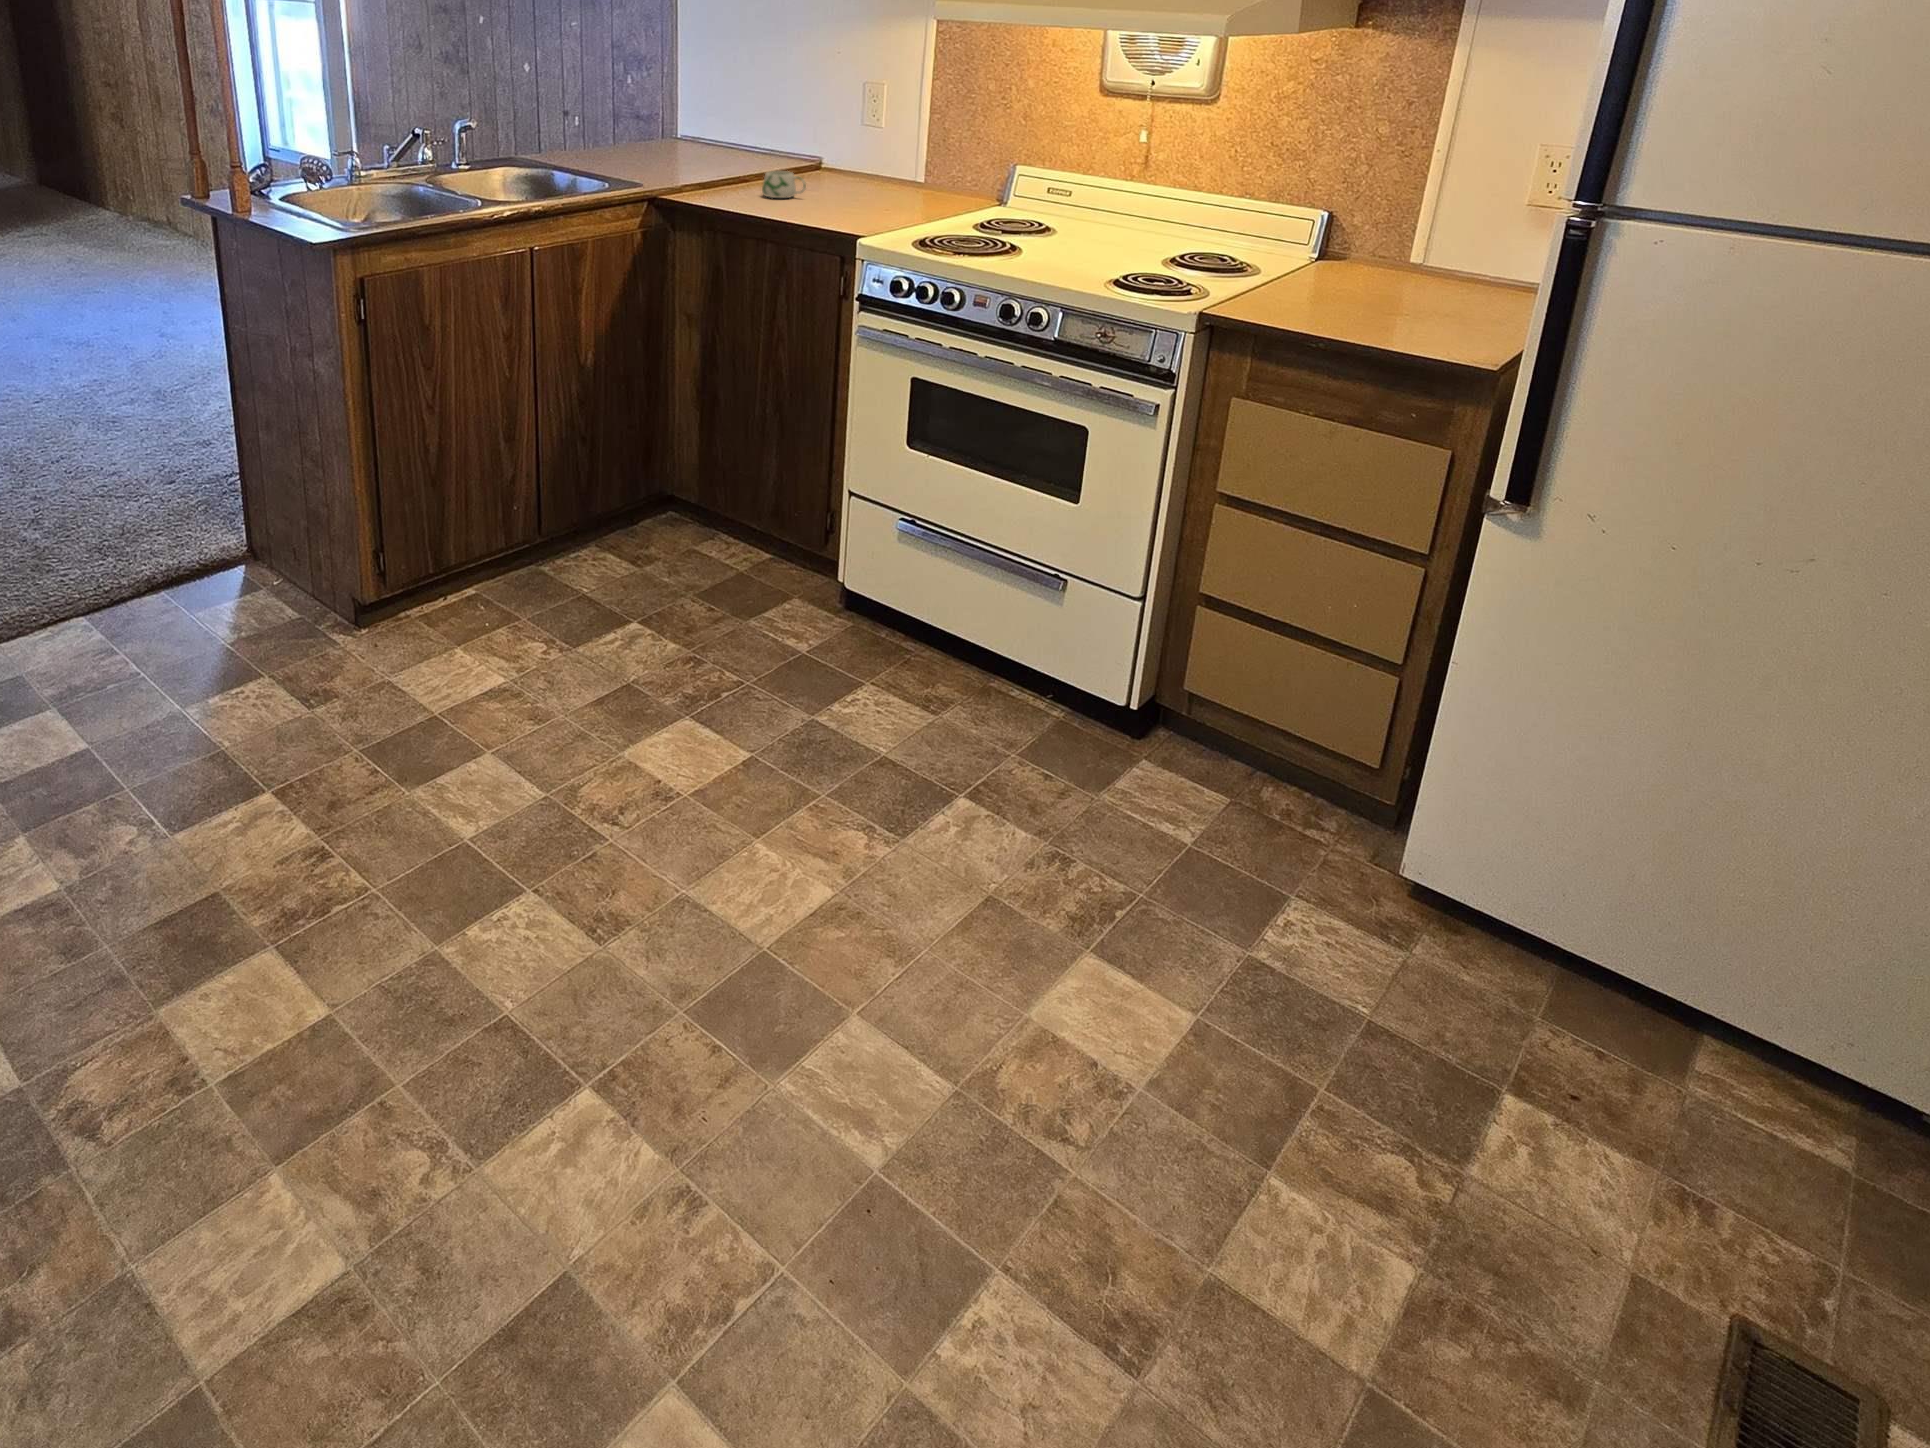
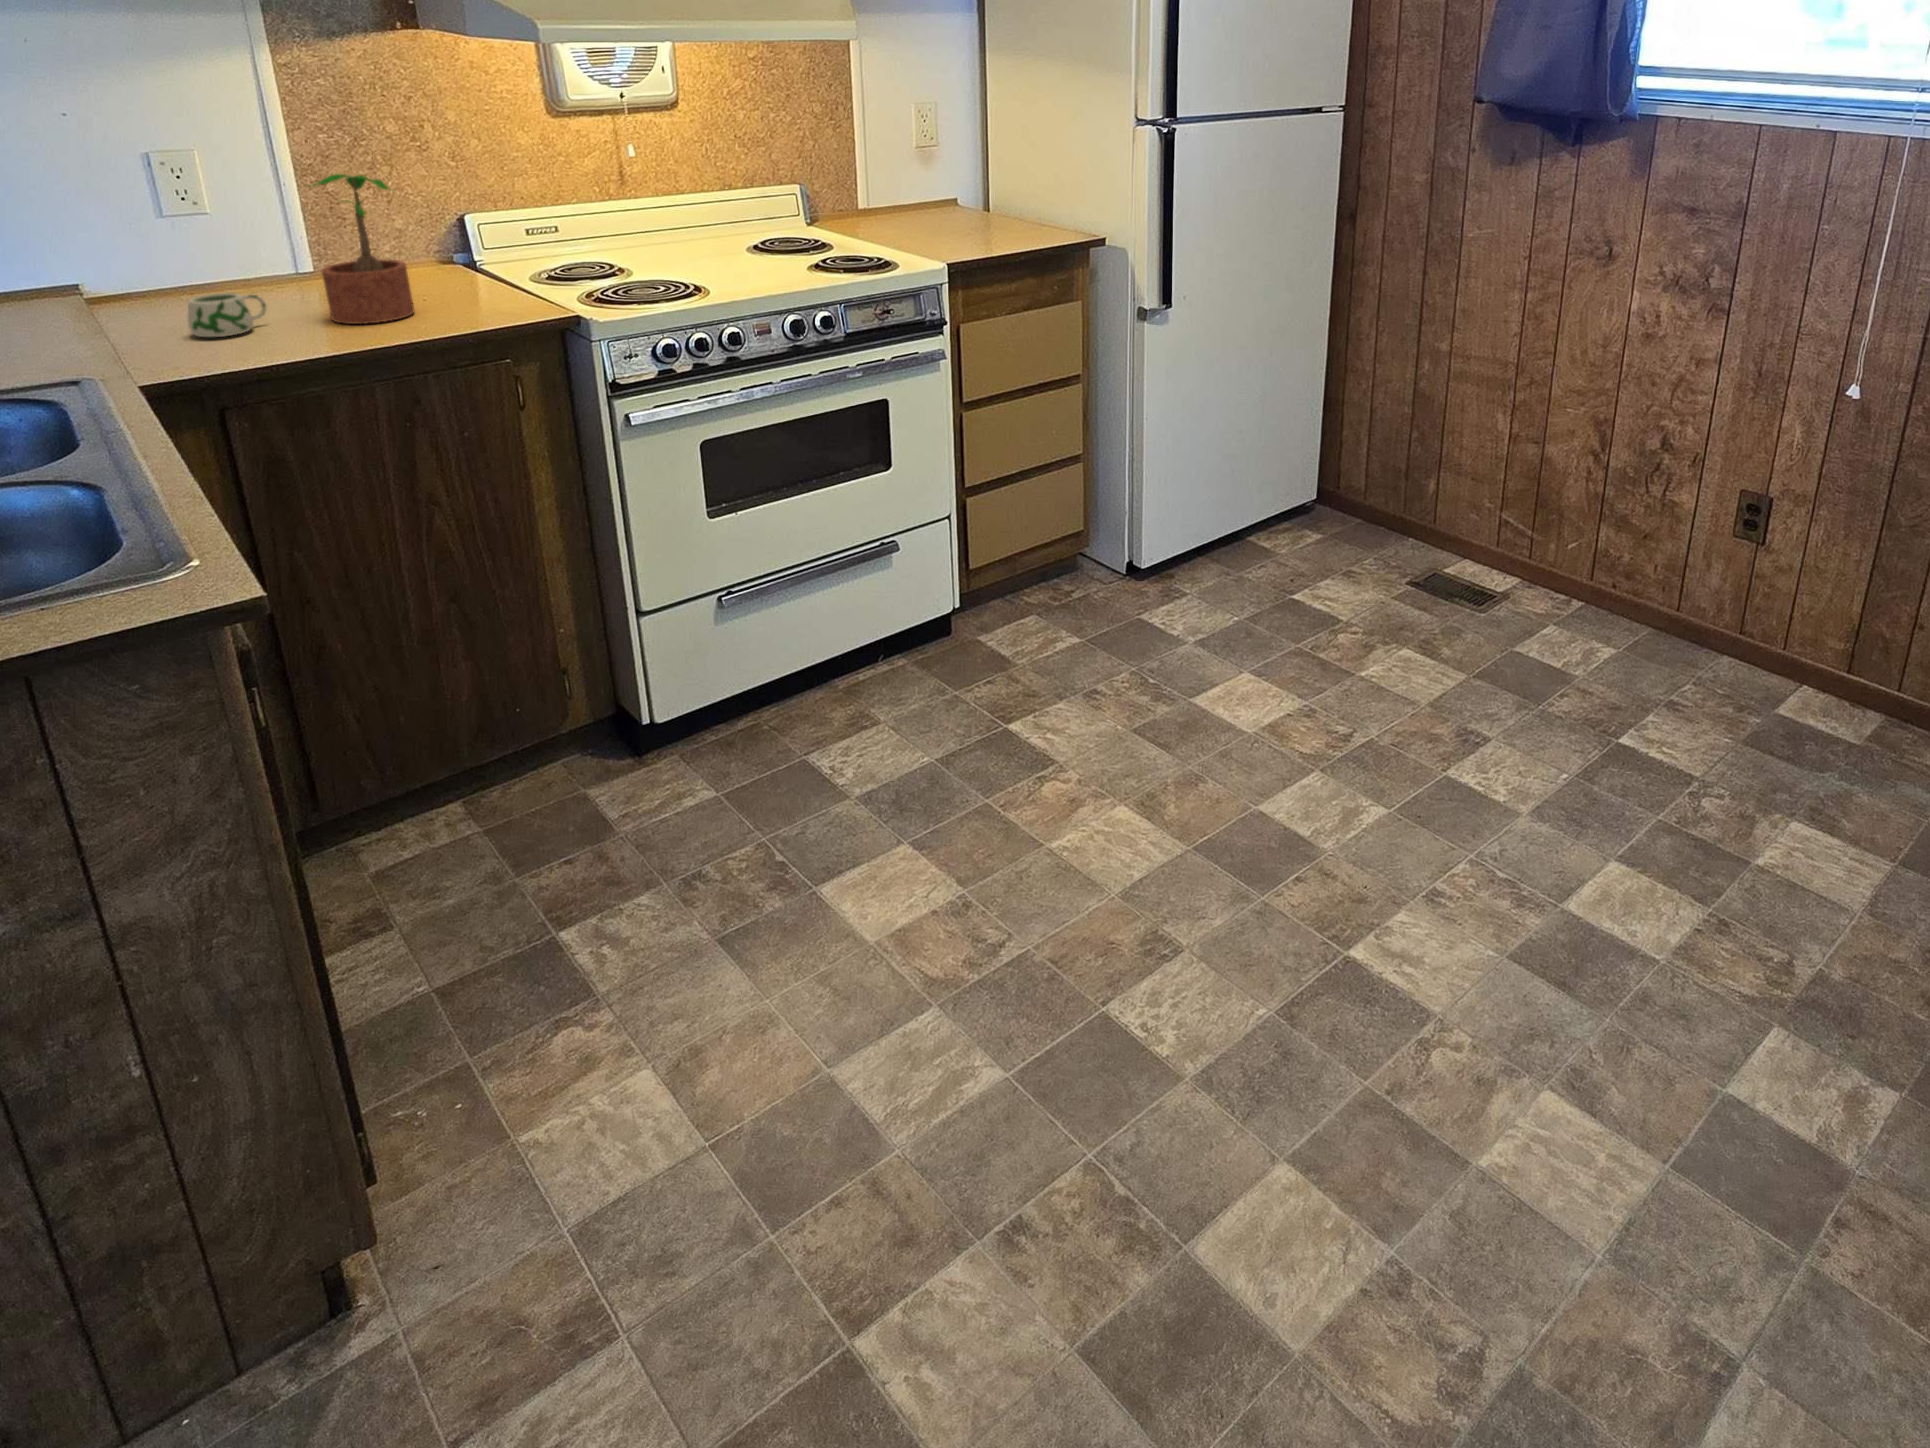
potted plant: none [815,106,879,214] -> present [315,174,414,324]

